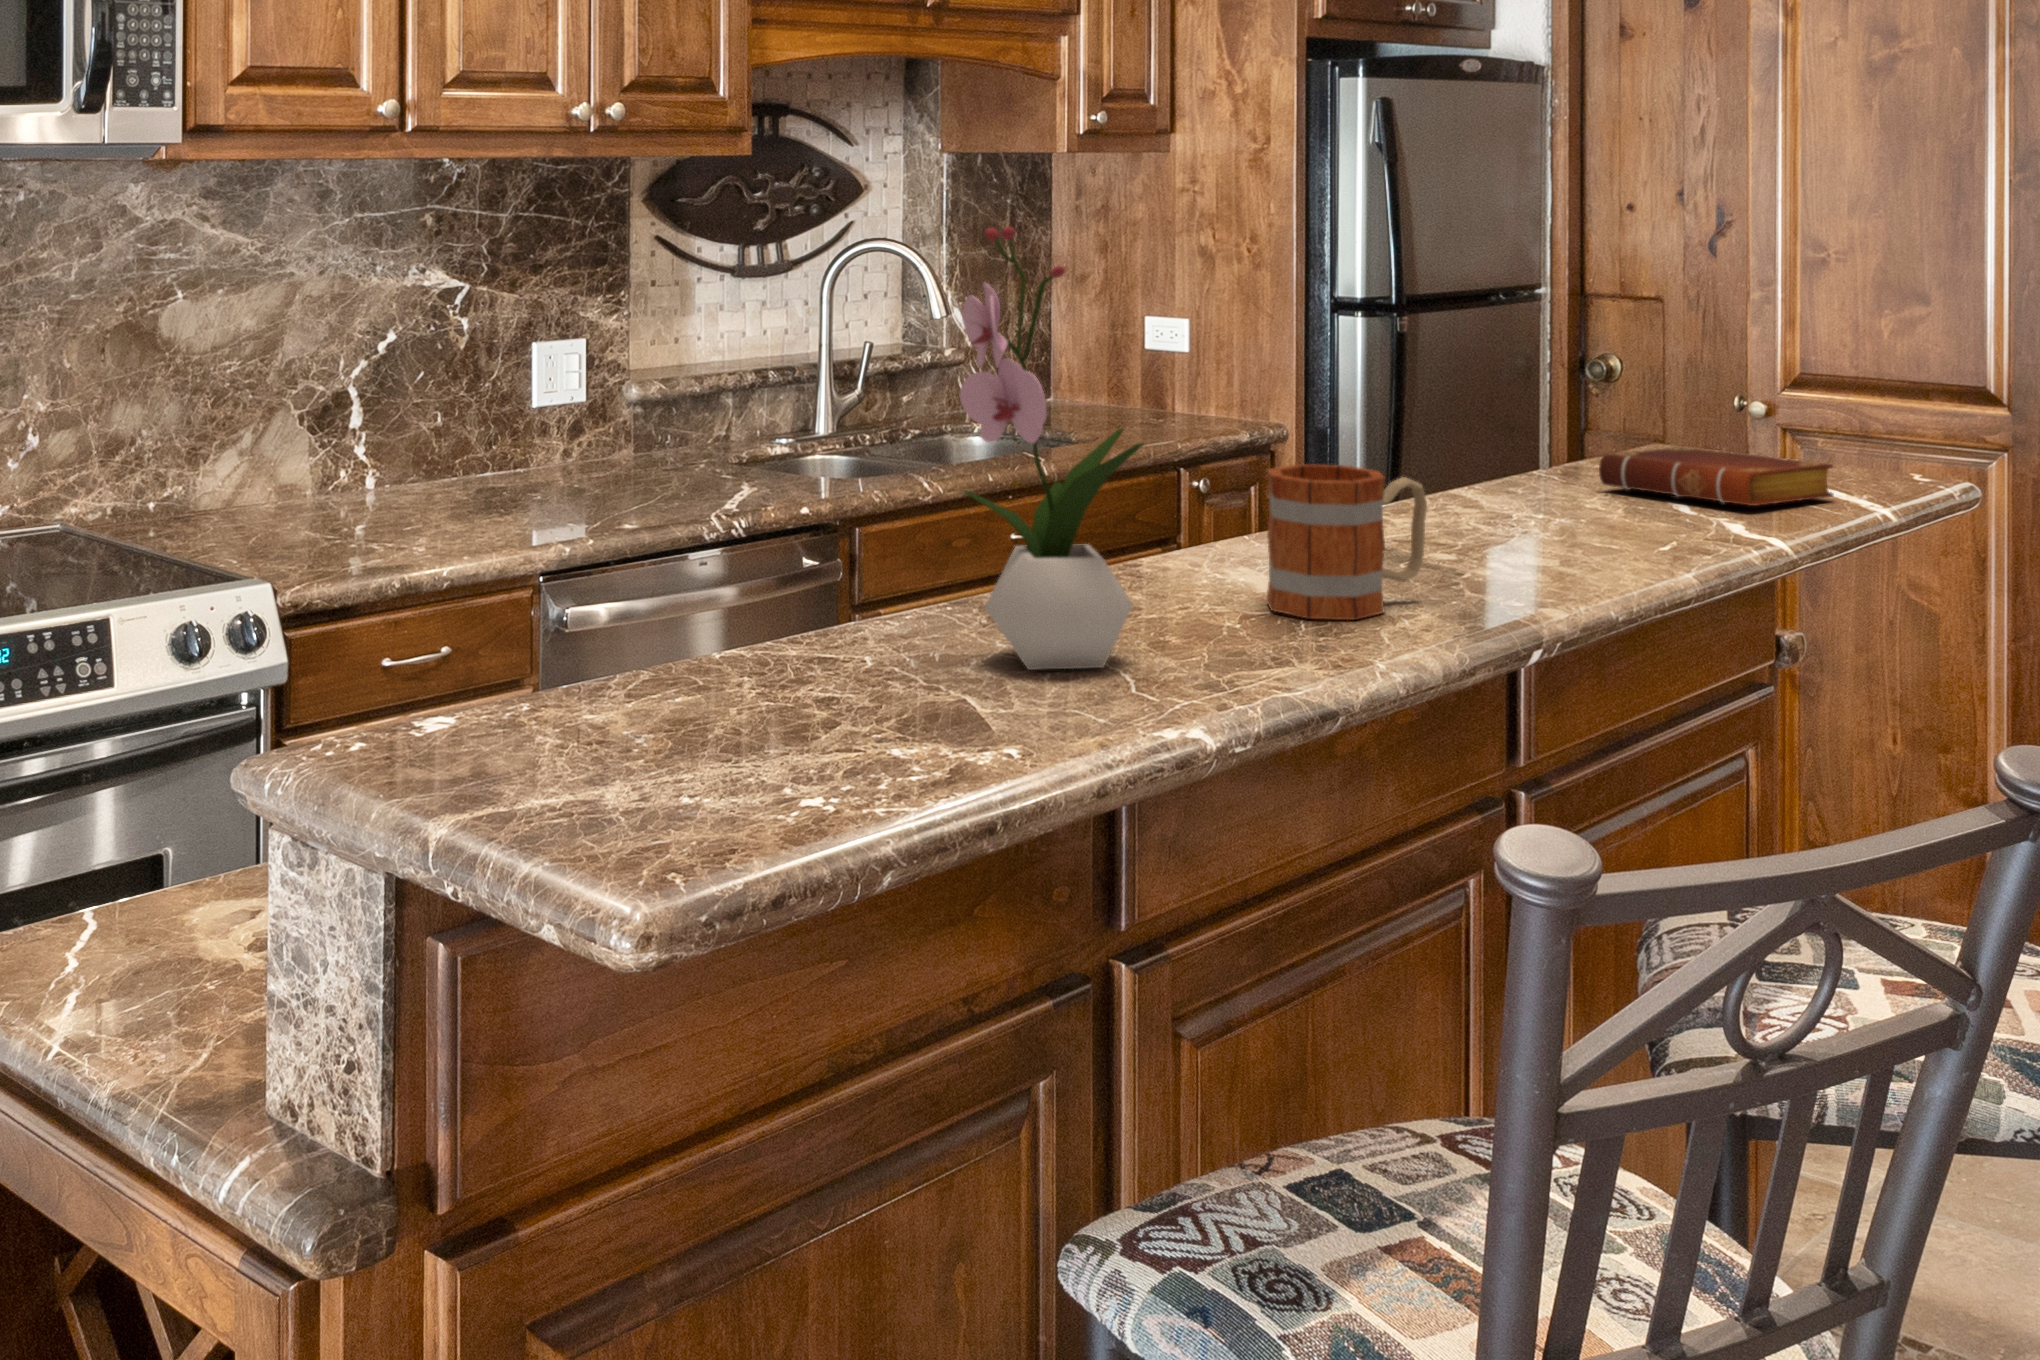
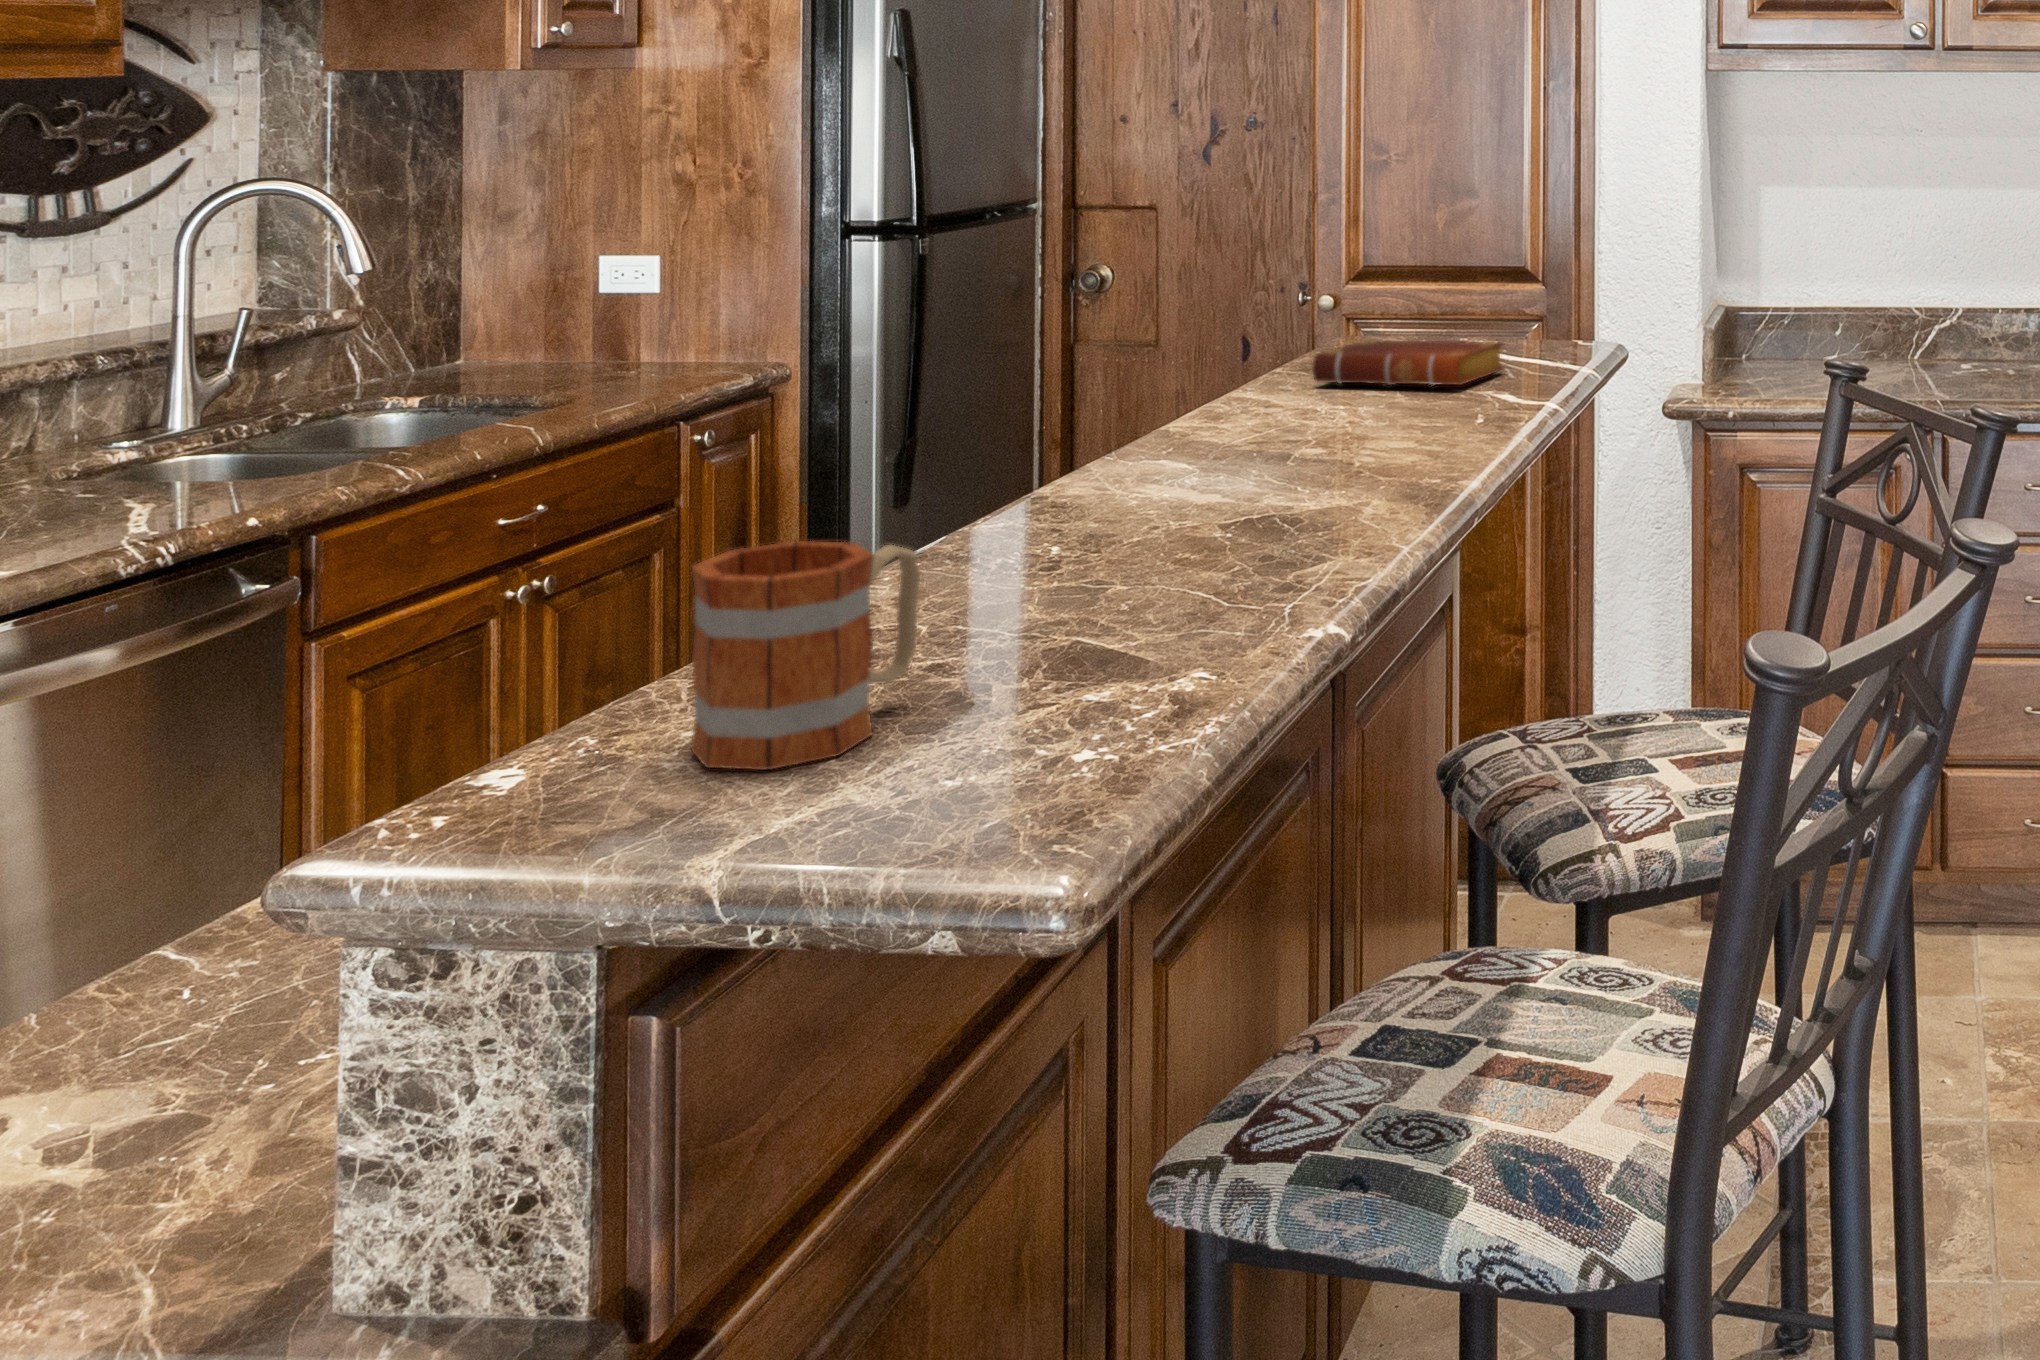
flower arrangement: present [959,226,1144,670] -> none [949,179,1166,633]
mug: present [1267,464,1427,620] -> present [691,541,920,770]

